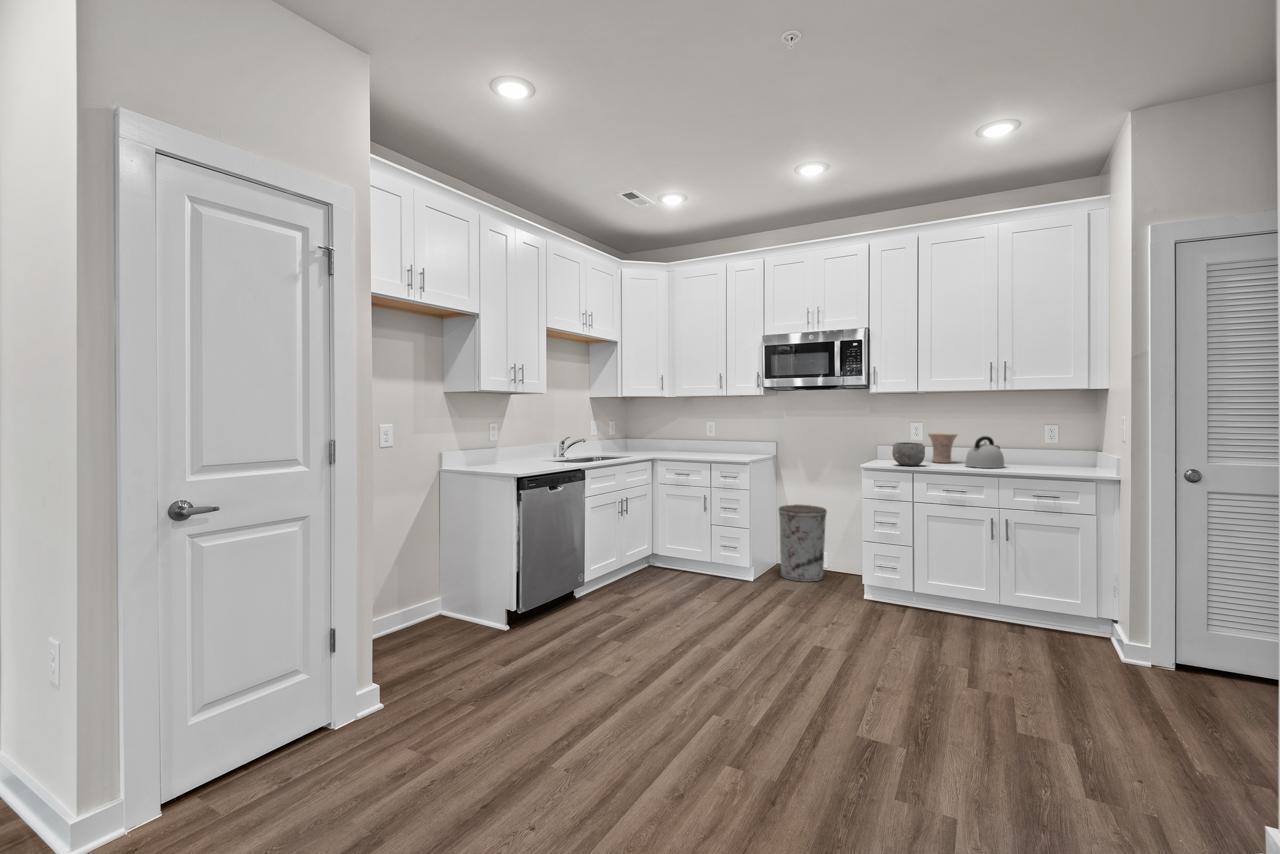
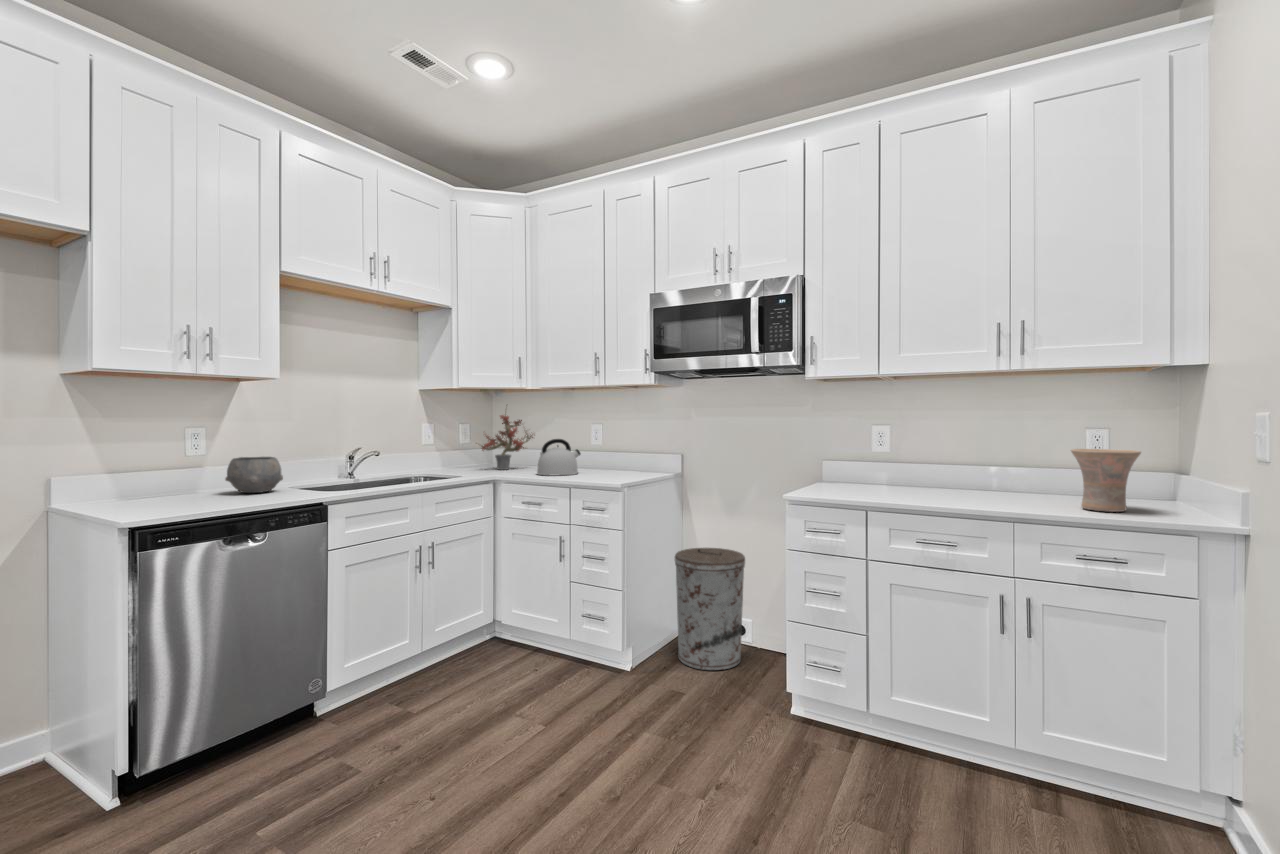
potted plant: none [629,407,668,453] -> present [481,413,533,470]
vase: present [928,433,957,463] -> present [1071,449,1141,512]
kettle: present [966,436,1004,468] -> present [537,439,581,476]
bowl: present [892,442,925,466] -> present [225,457,283,493]

